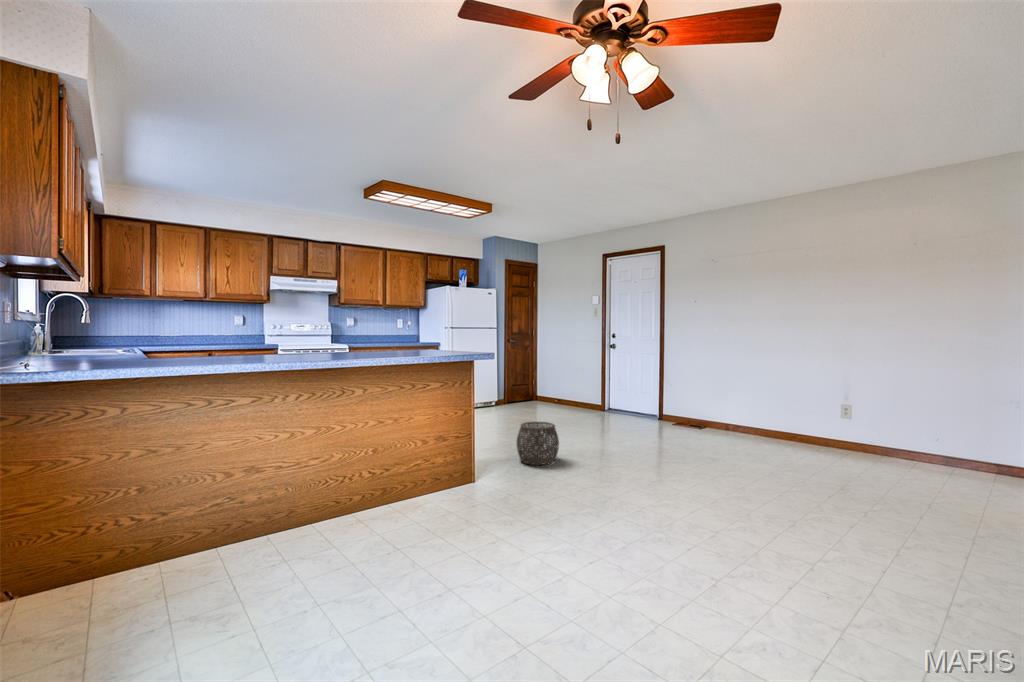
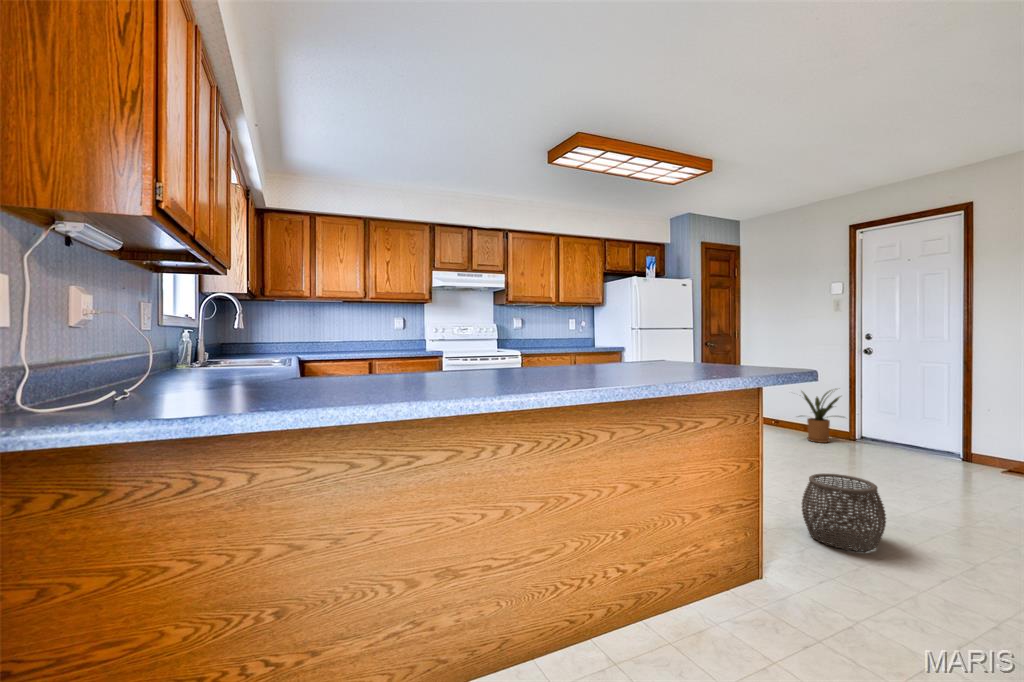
house plant: none [558,372,595,412] -> present [802,389,840,443]

